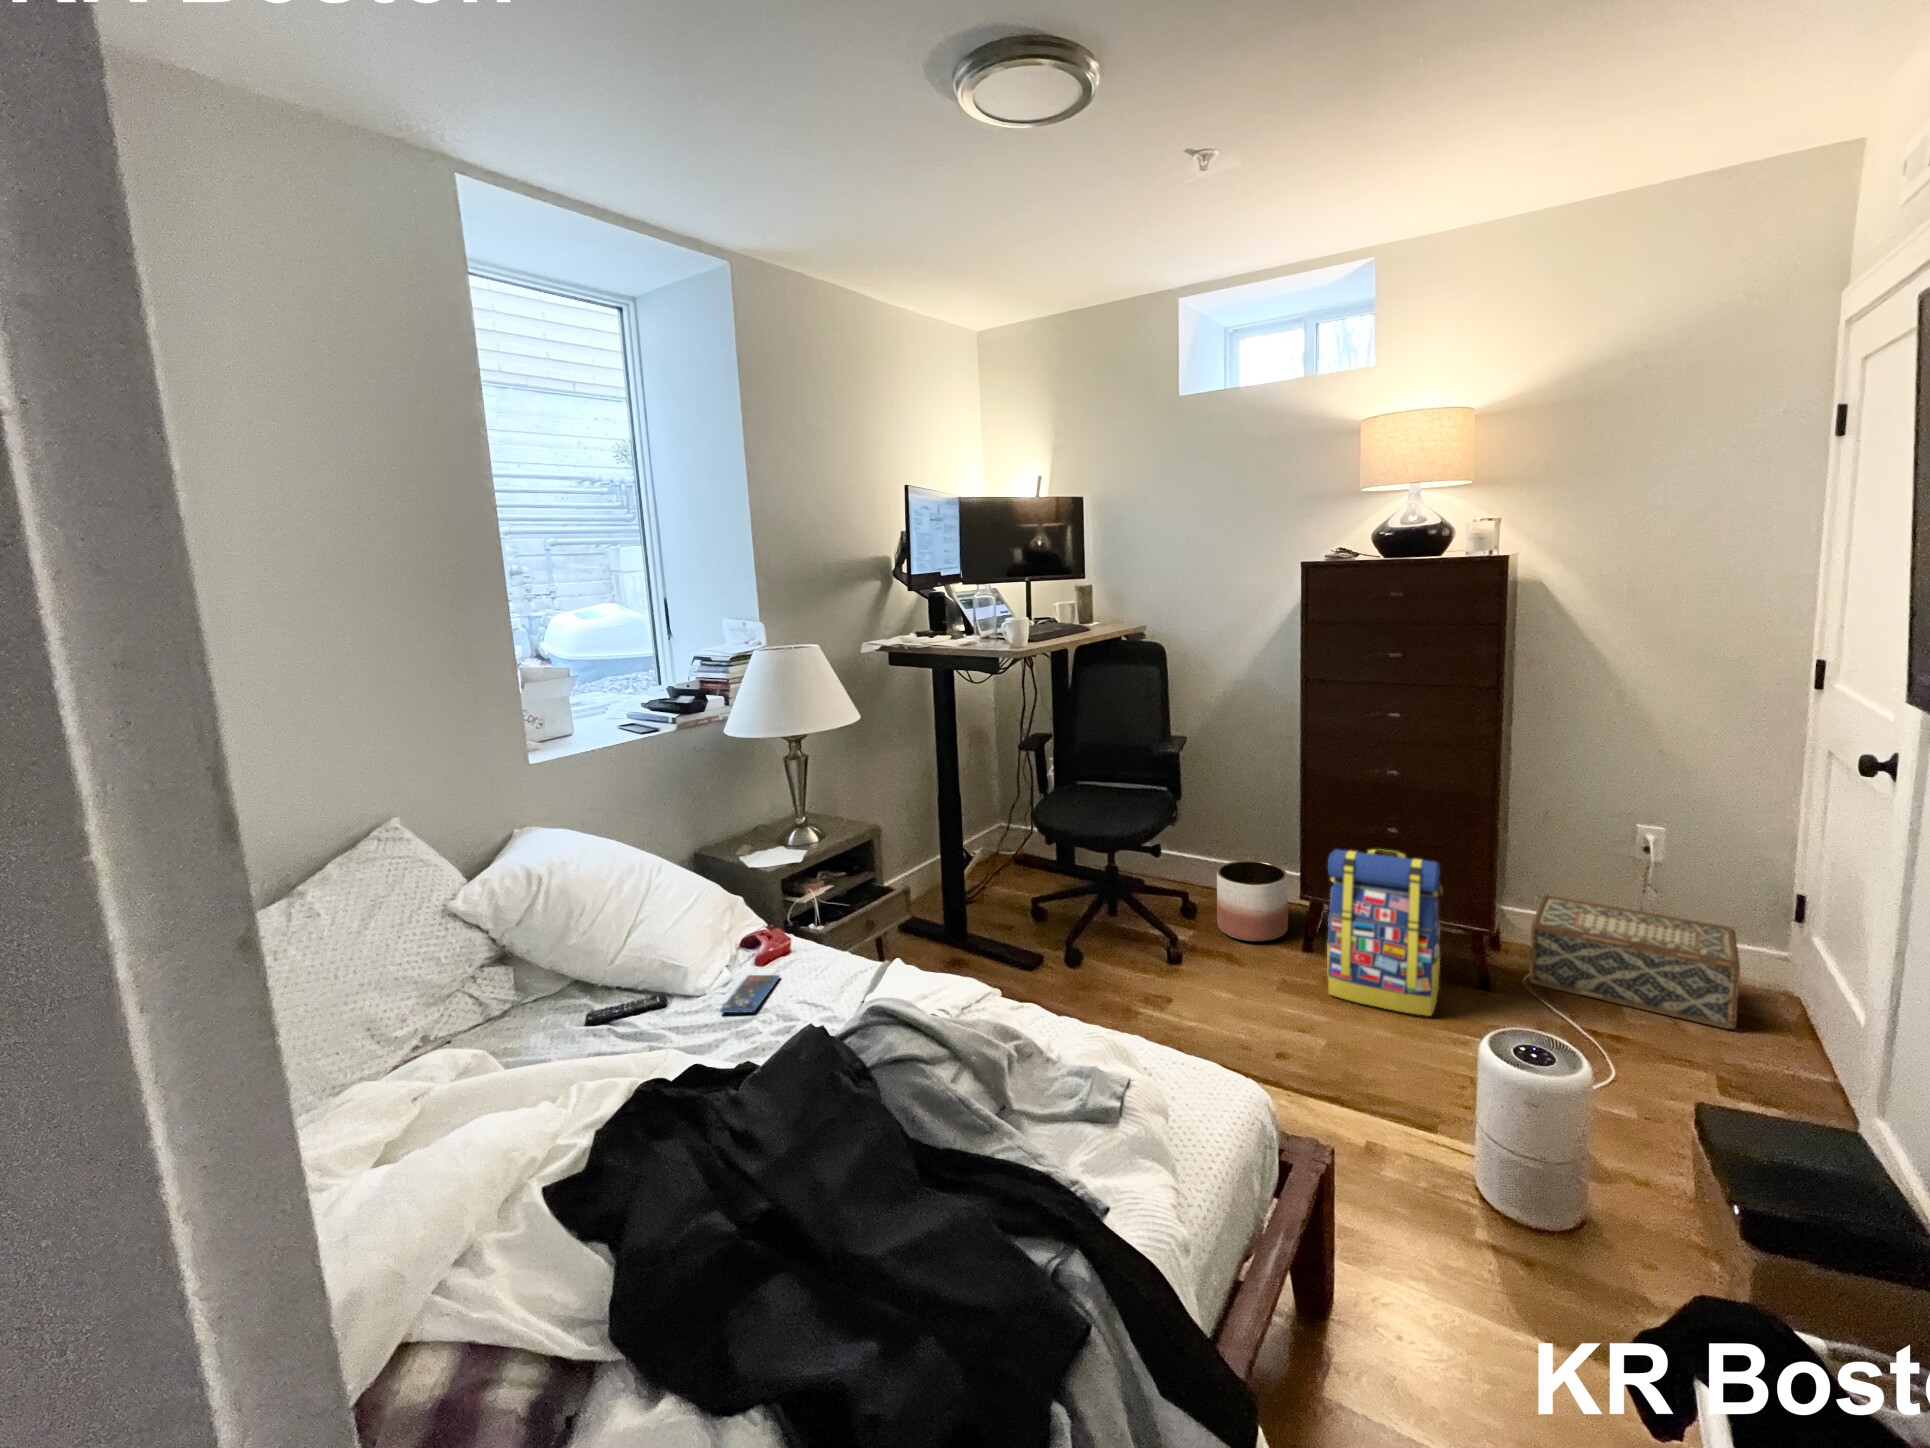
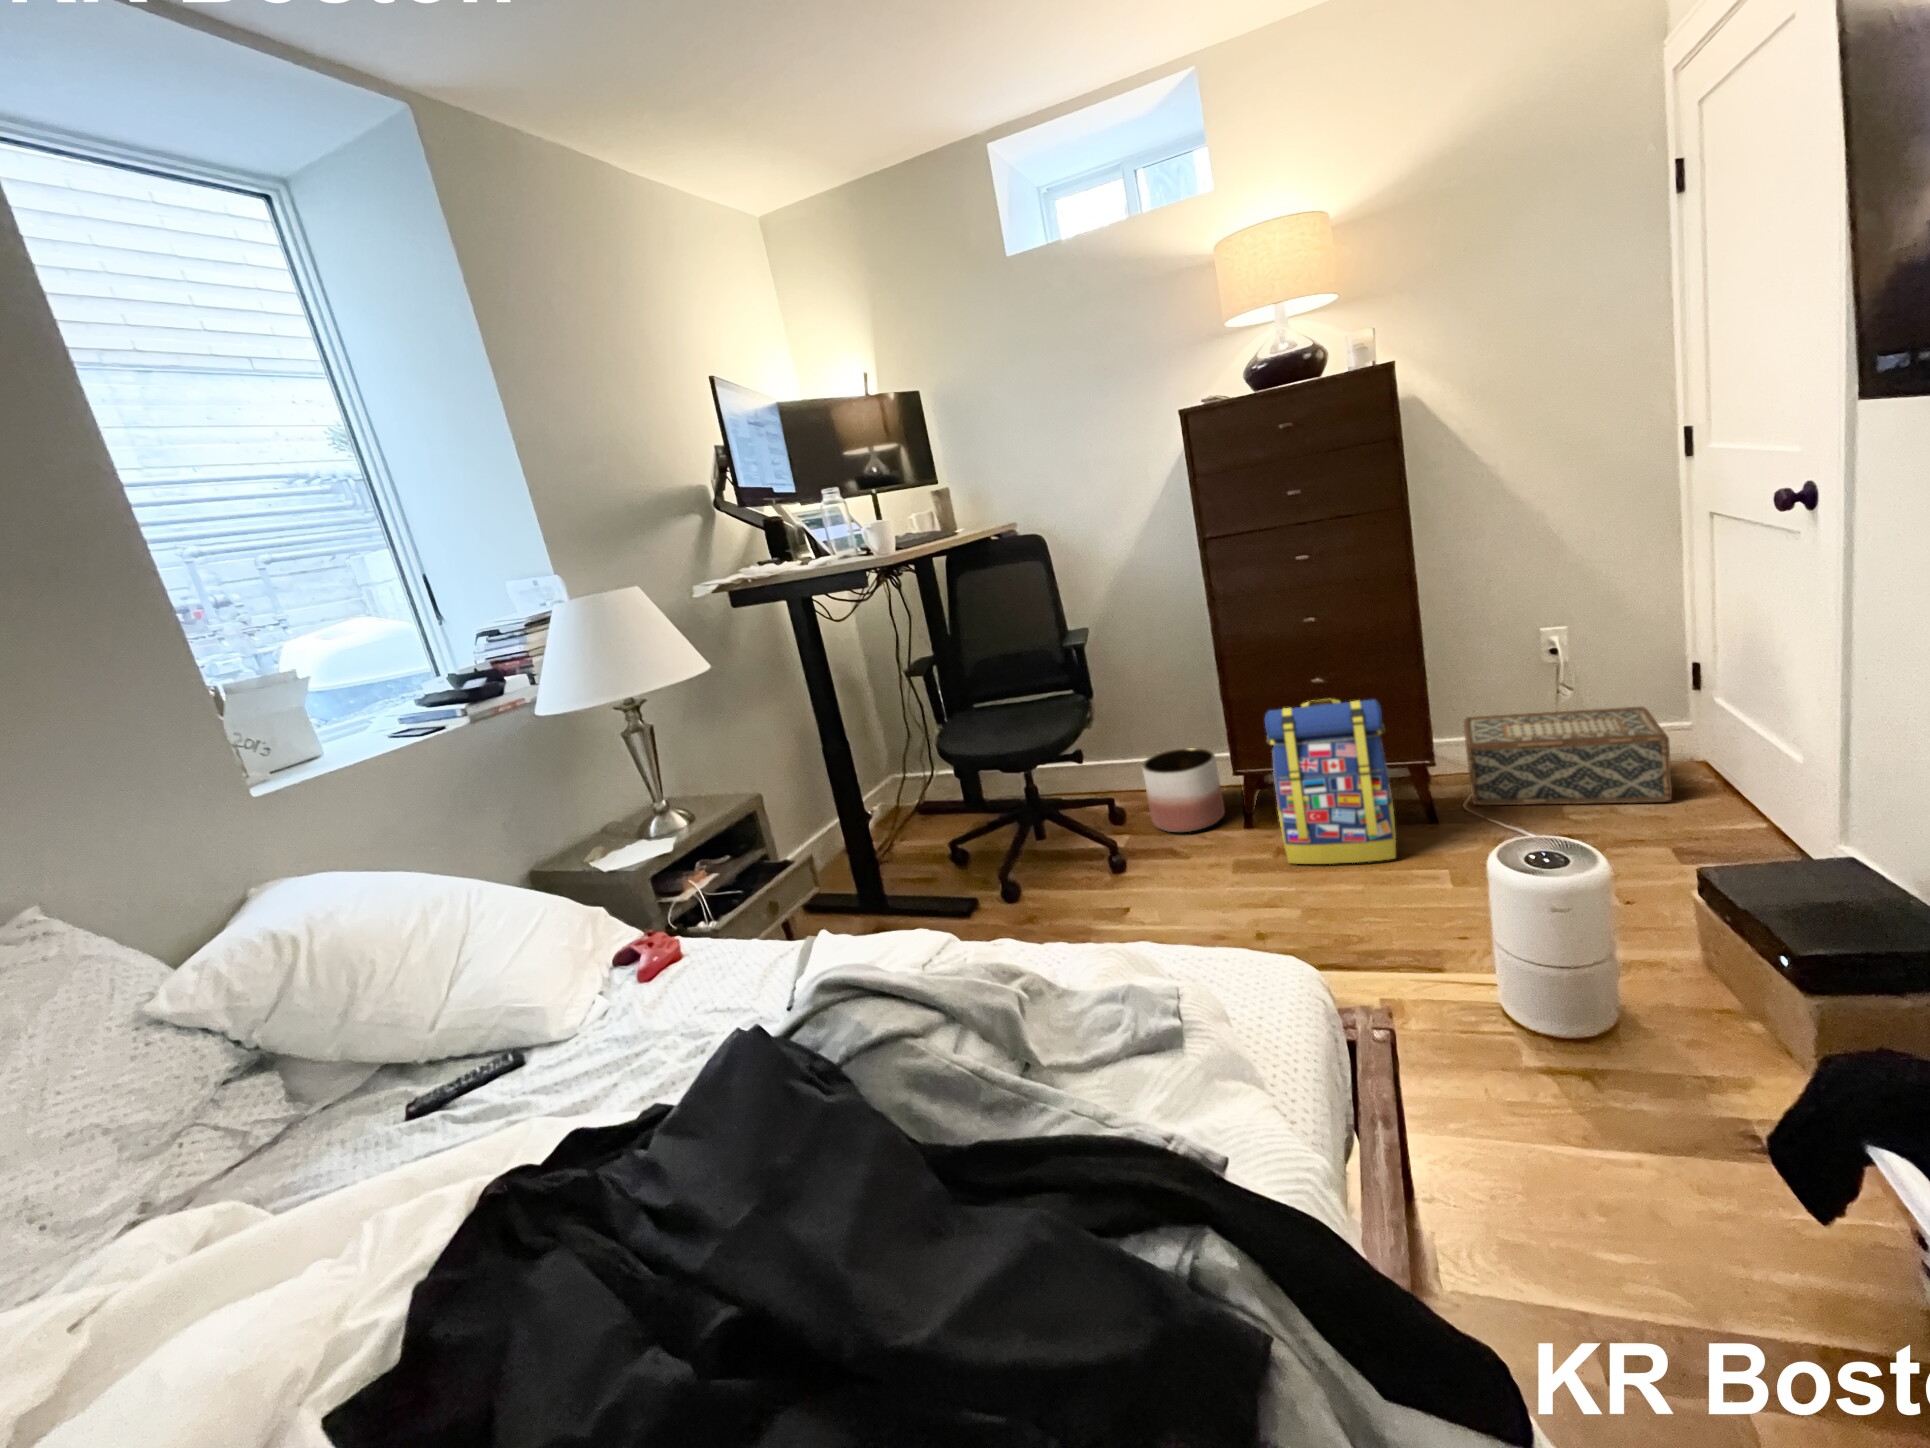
smartphone: present [720,975,780,1013] -> none [600,985,676,1052]

